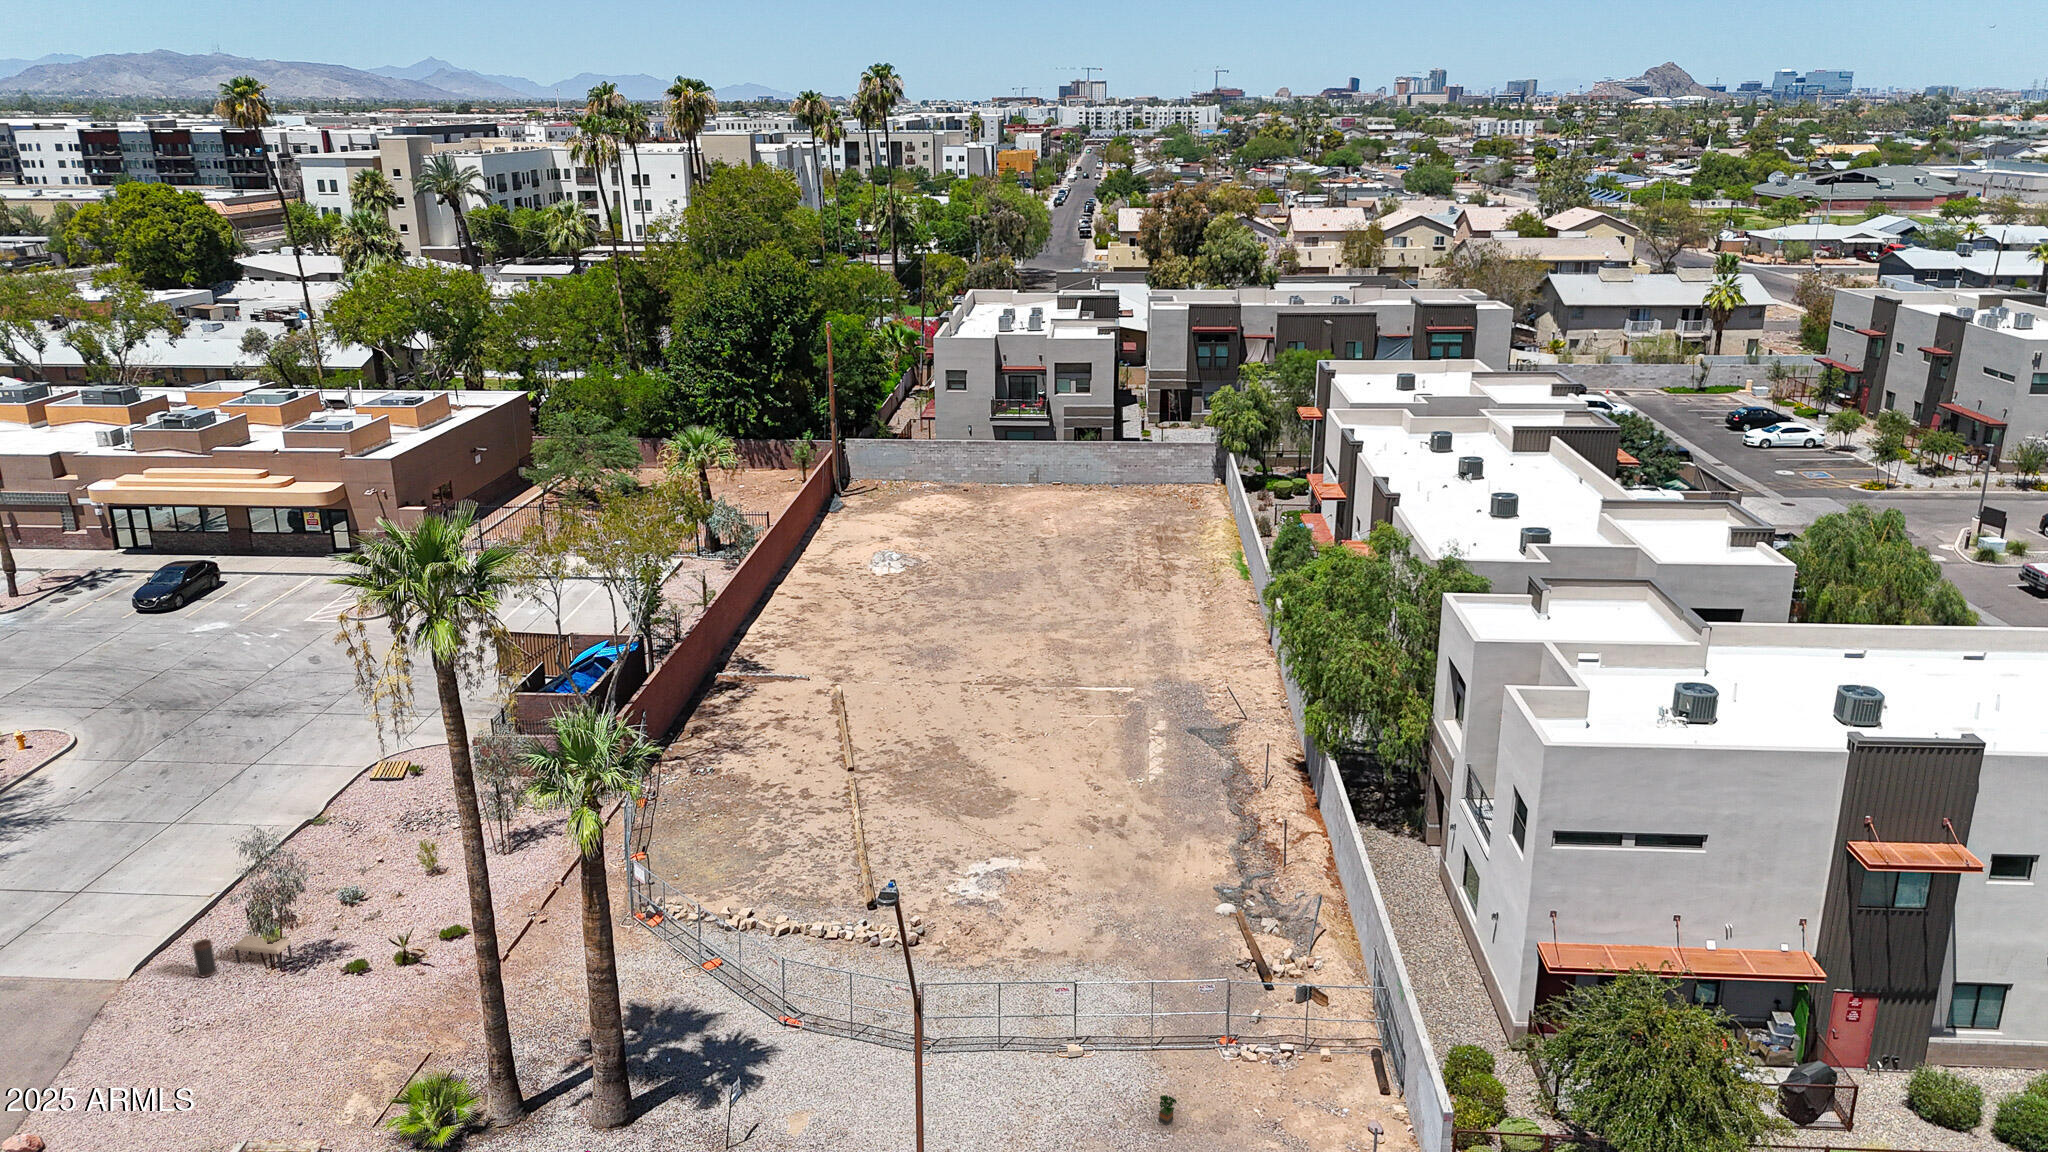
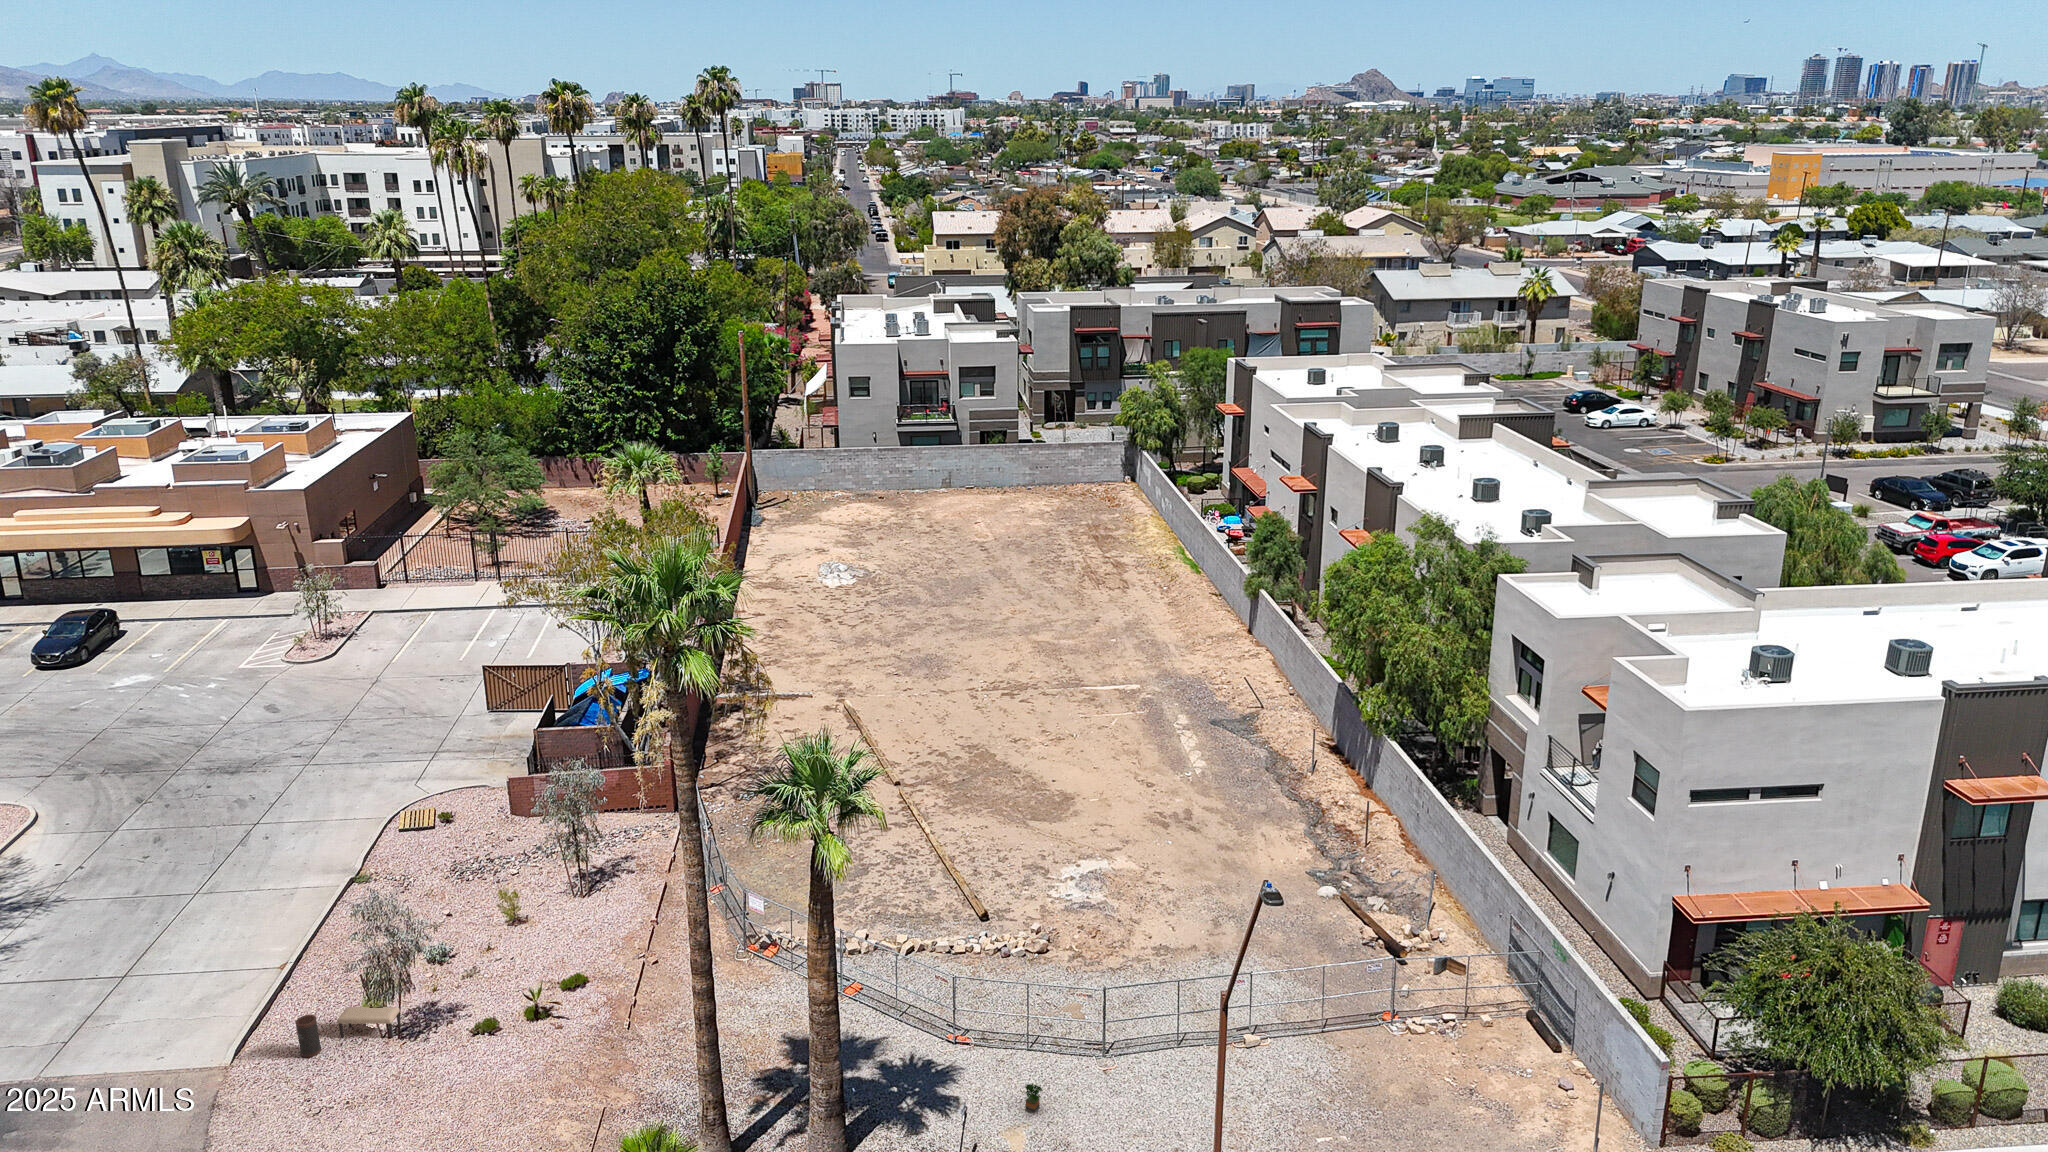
potted tree: present [1159,1095,1177,1126] -> present [1025,1084,1042,1114]

